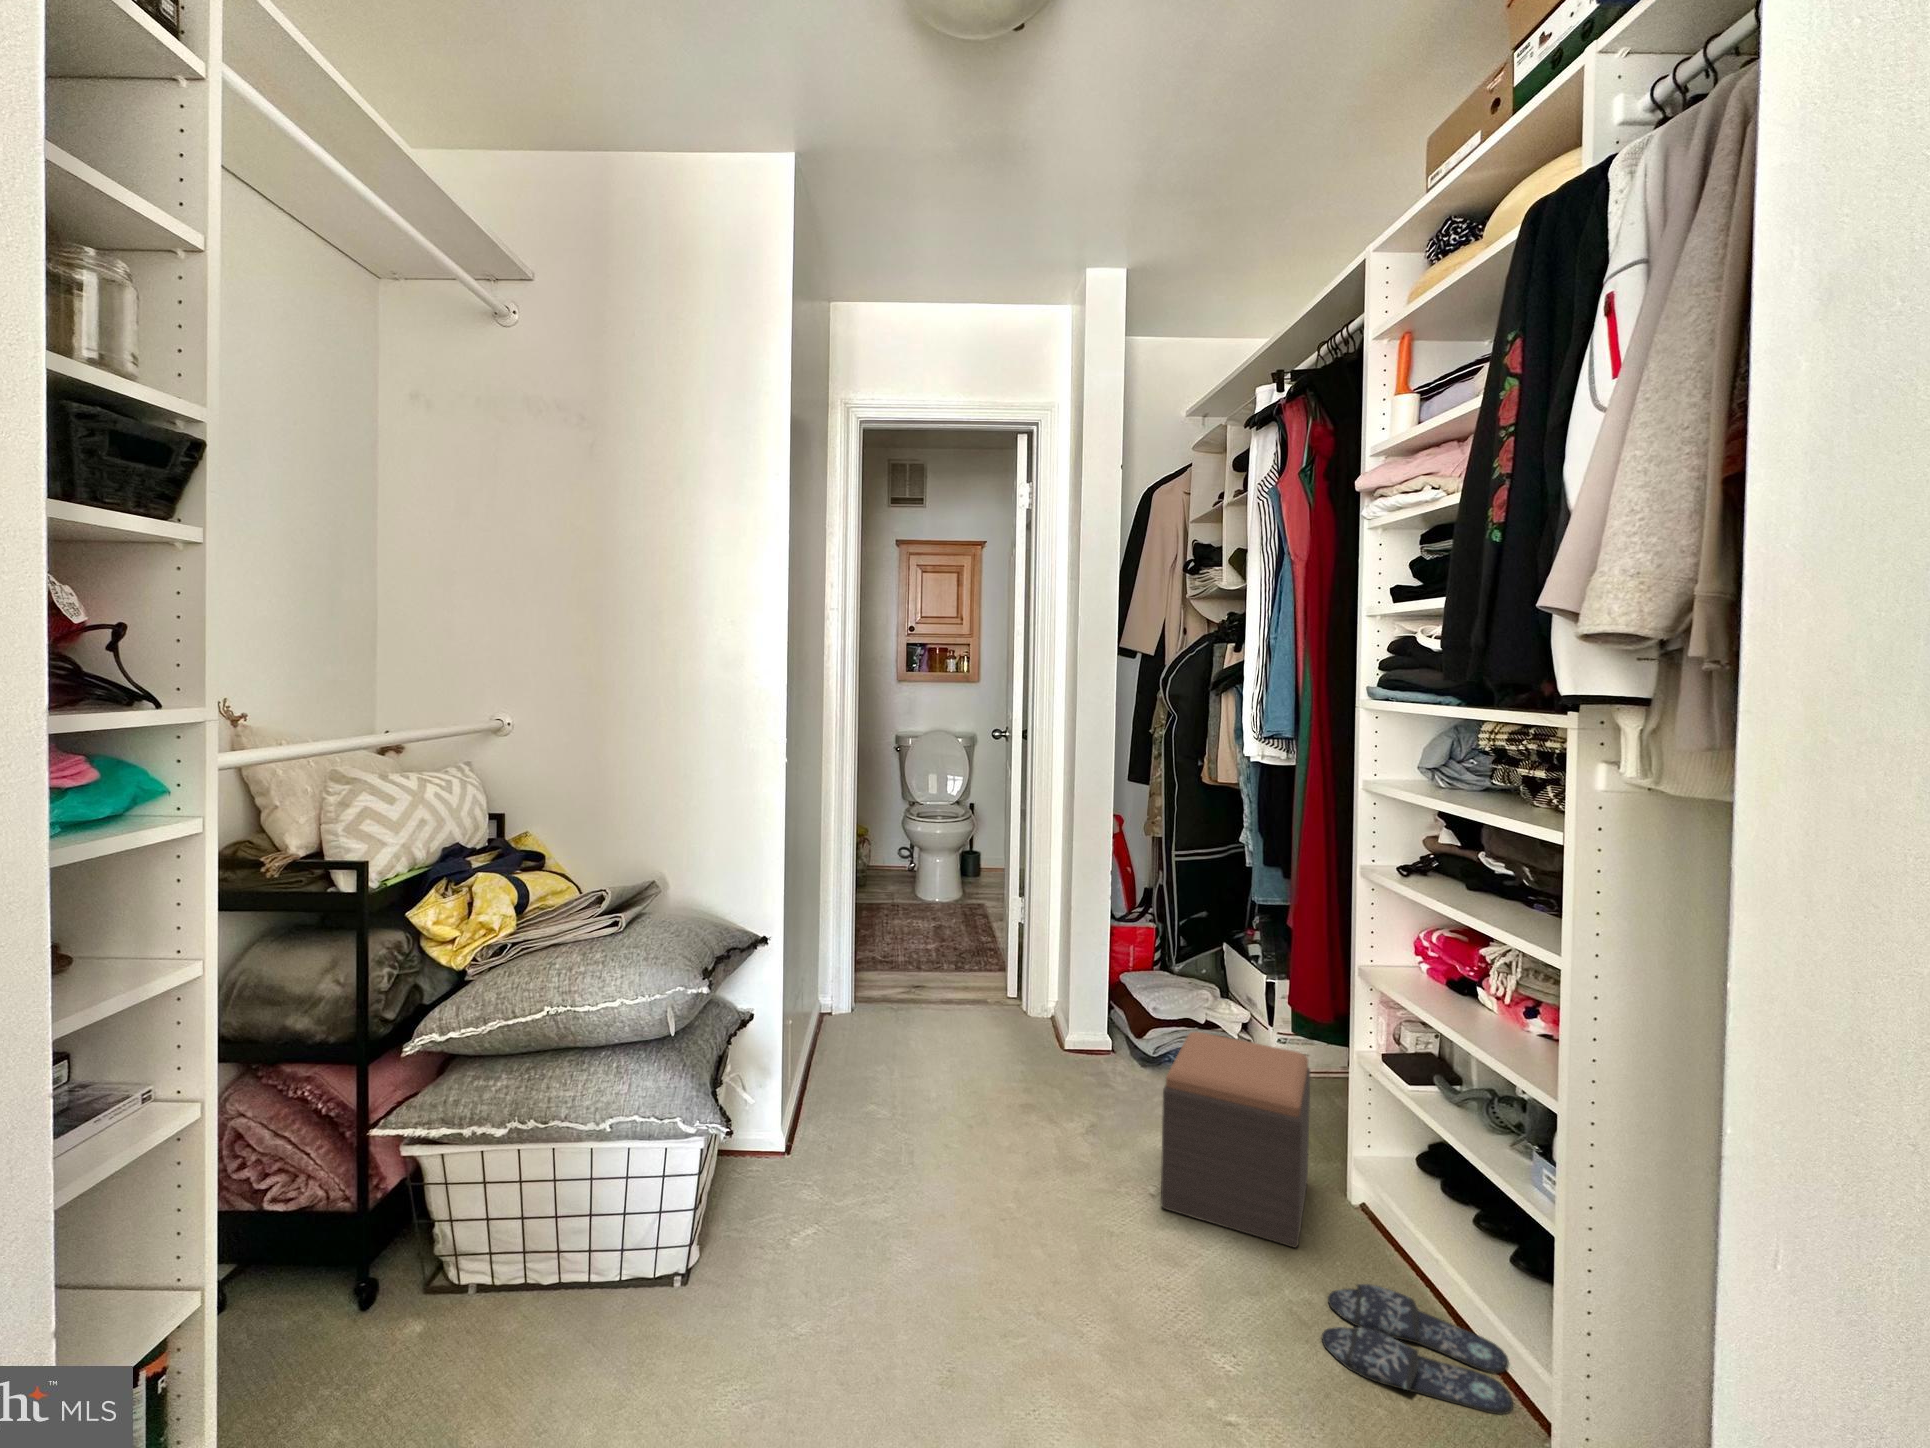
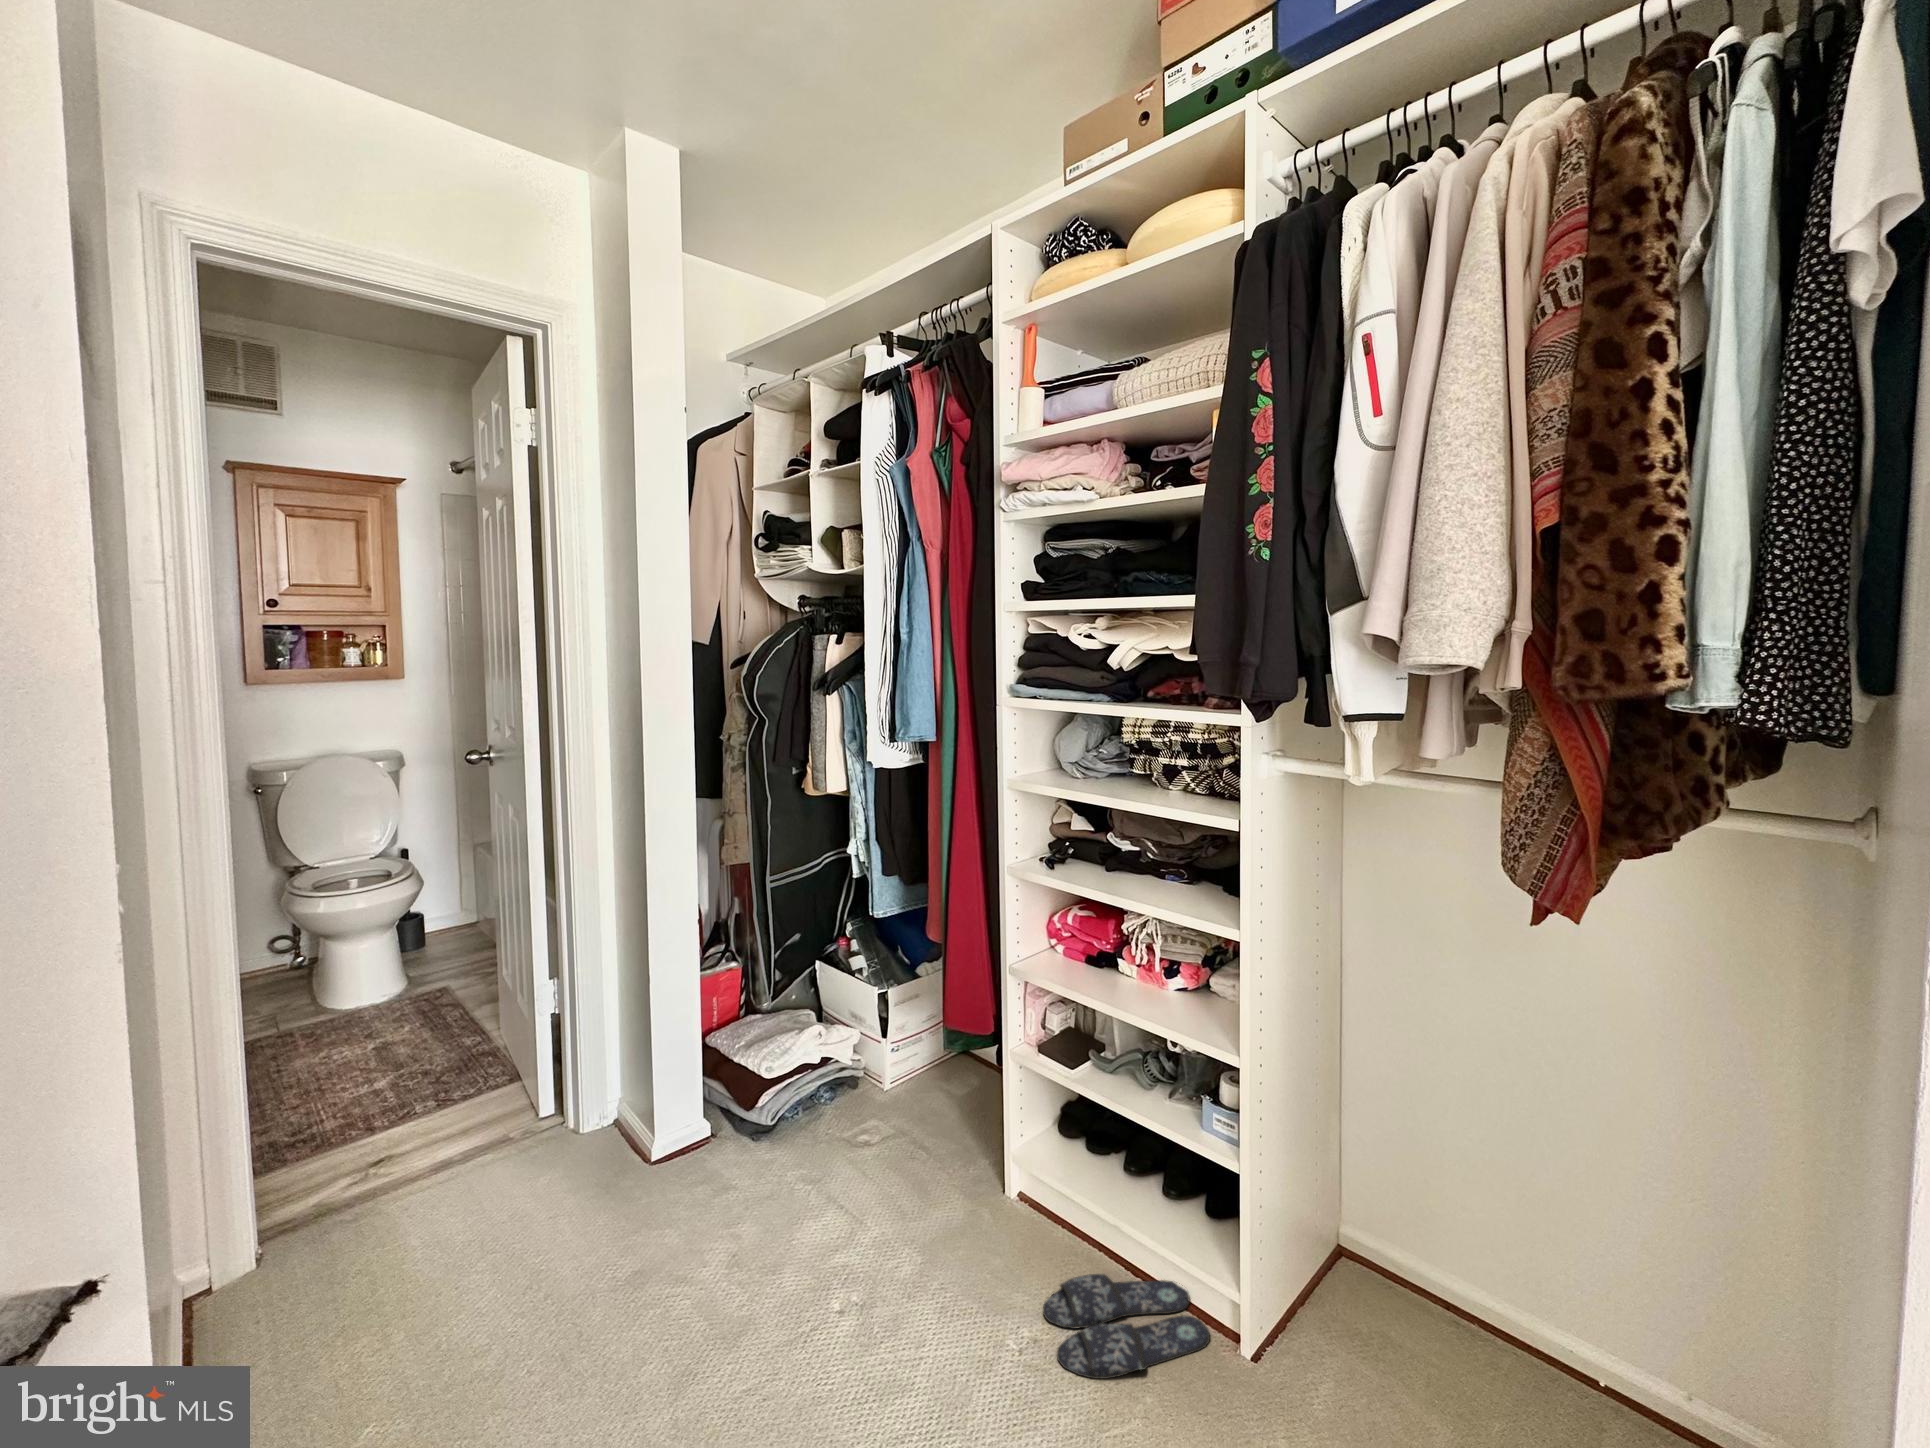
footstool: present [1161,1031,1310,1247] -> none [840,1068,994,1299]

